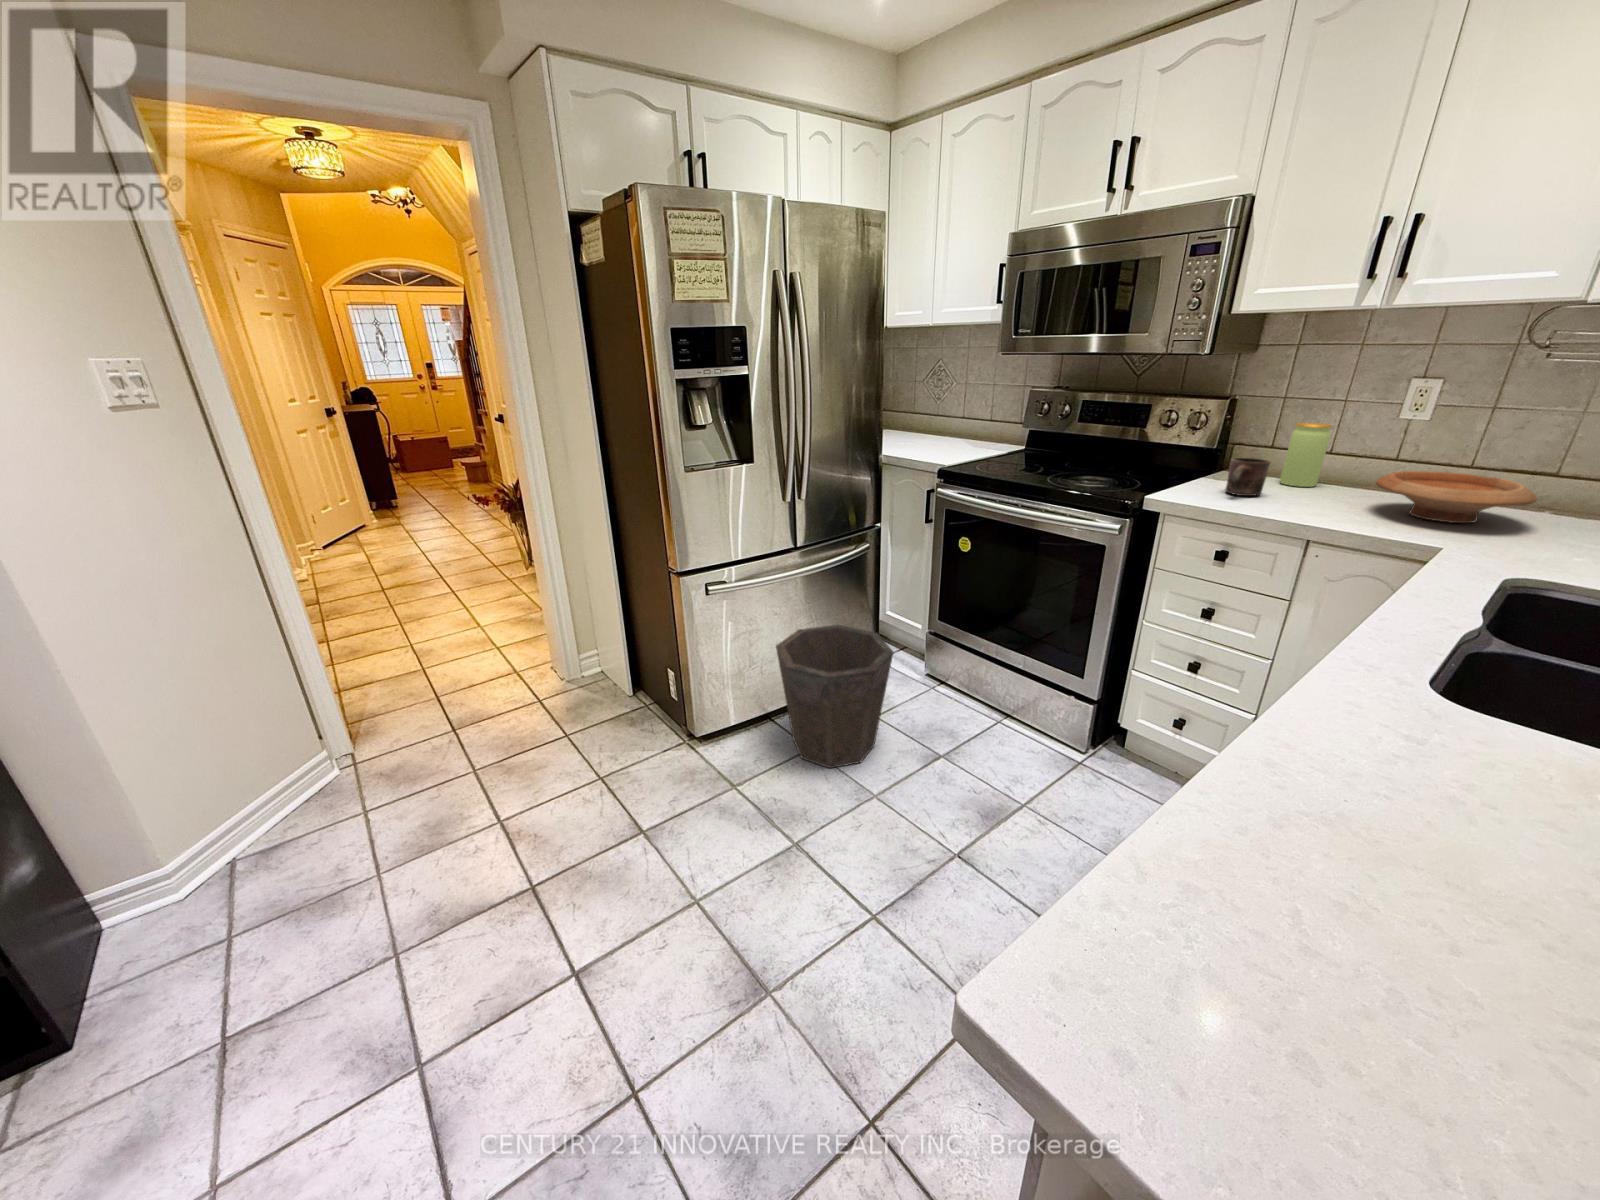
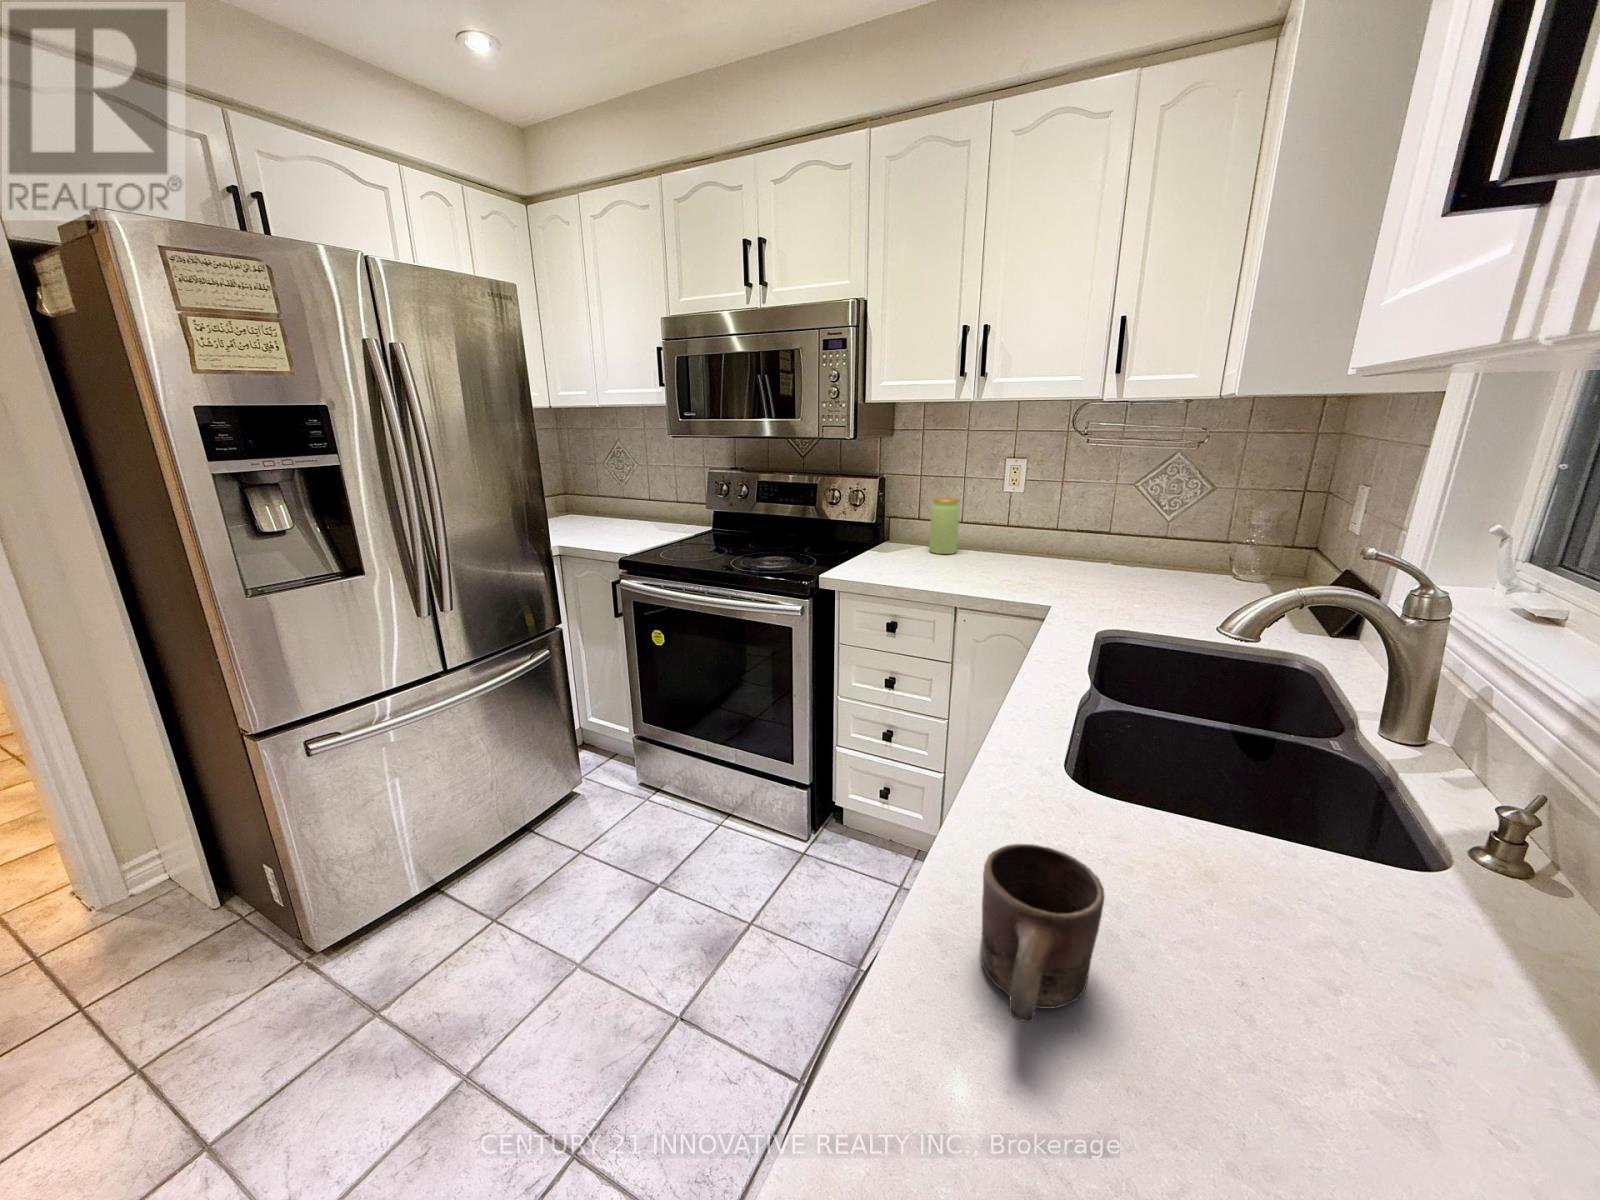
mug: present [1225,458,1270,496] -> present [980,844,1105,1023]
wooden bowl: present [1376,471,1537,523] -> none [998,536,1105,580]
waste bin: present [776,625,893,768] -> none [426,754,584,942]

